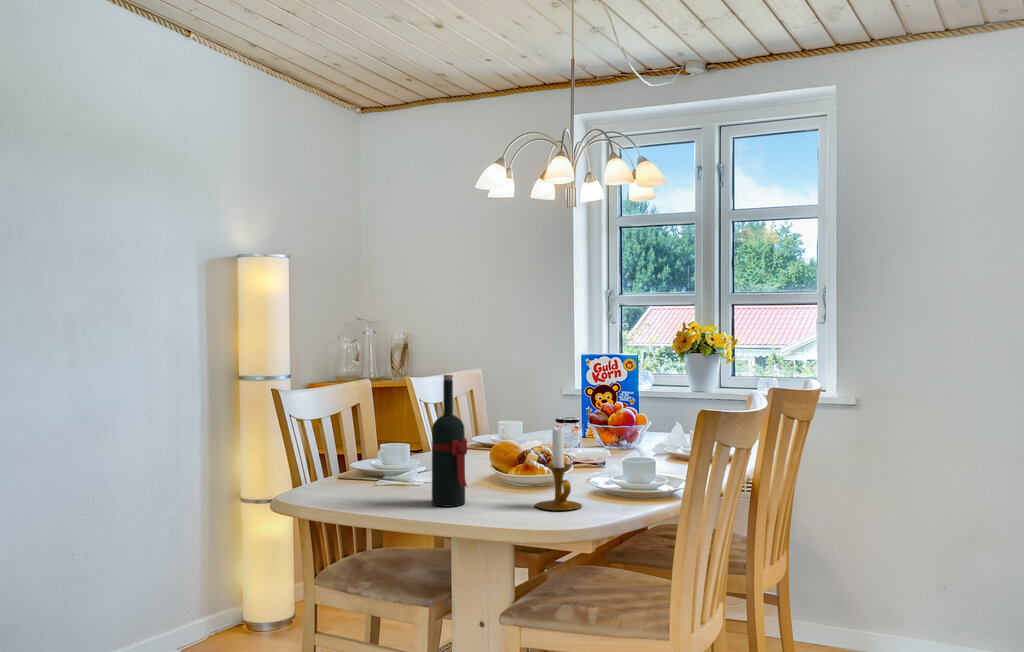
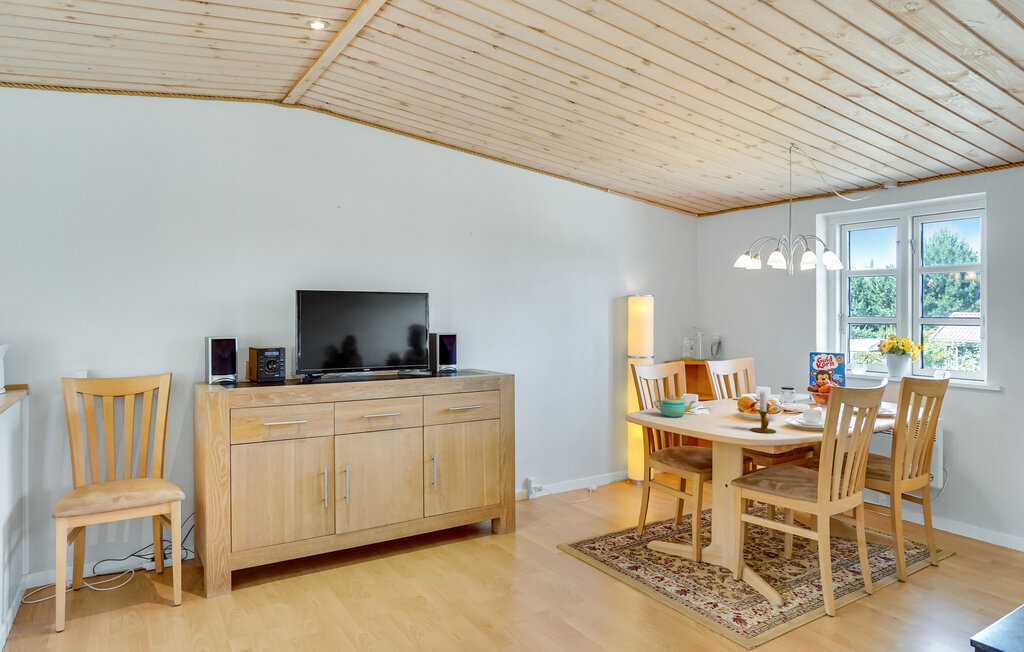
wine bottle: present [432,375,467,507] -> none [699,363,716,425]
teapot: none [329,450,419,497] -> present [654,395,695,417]

